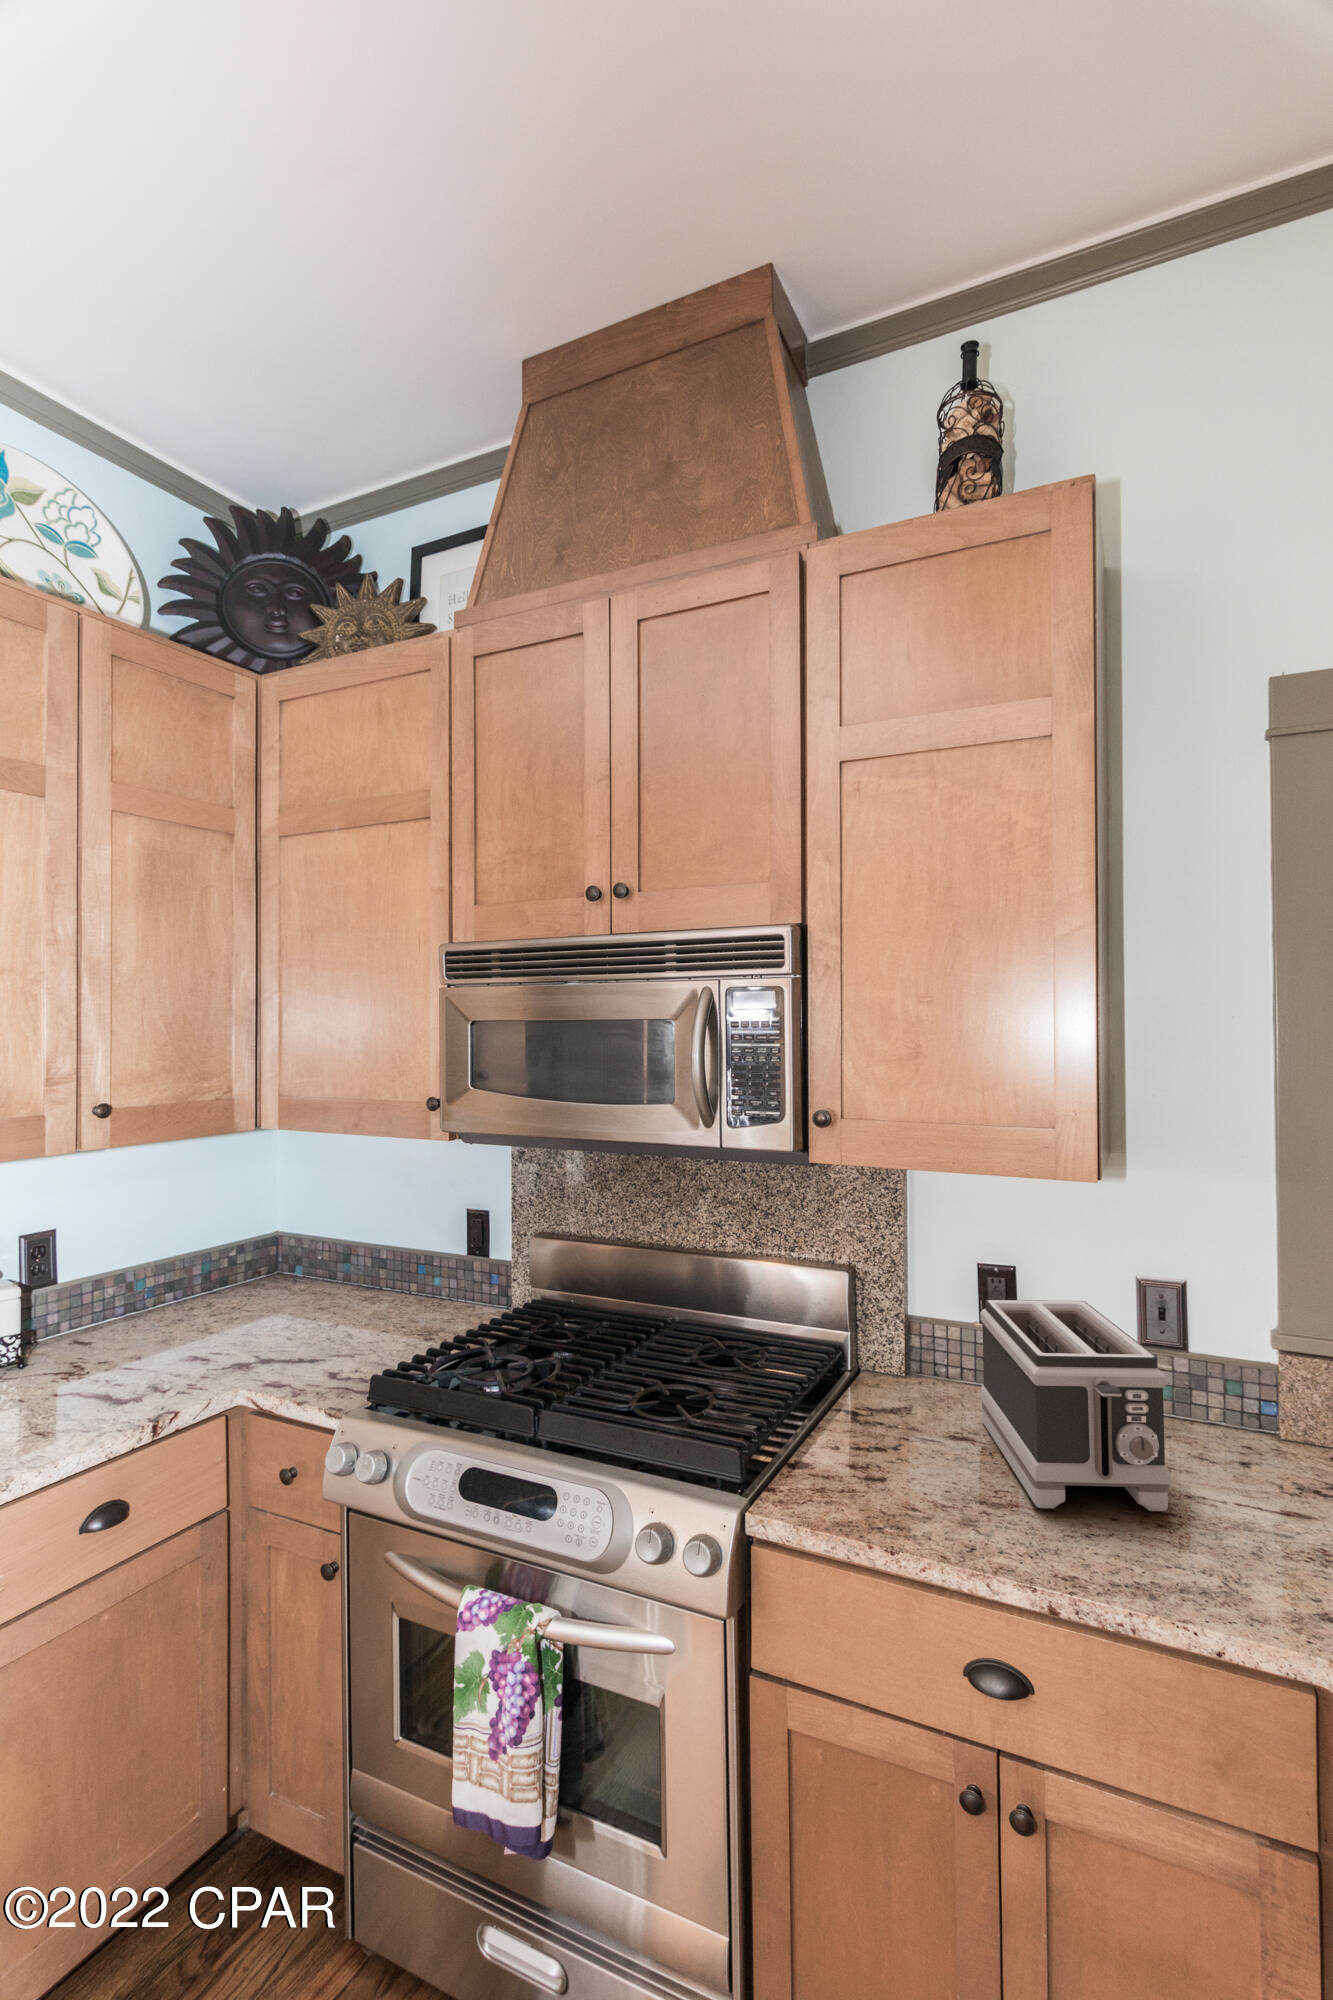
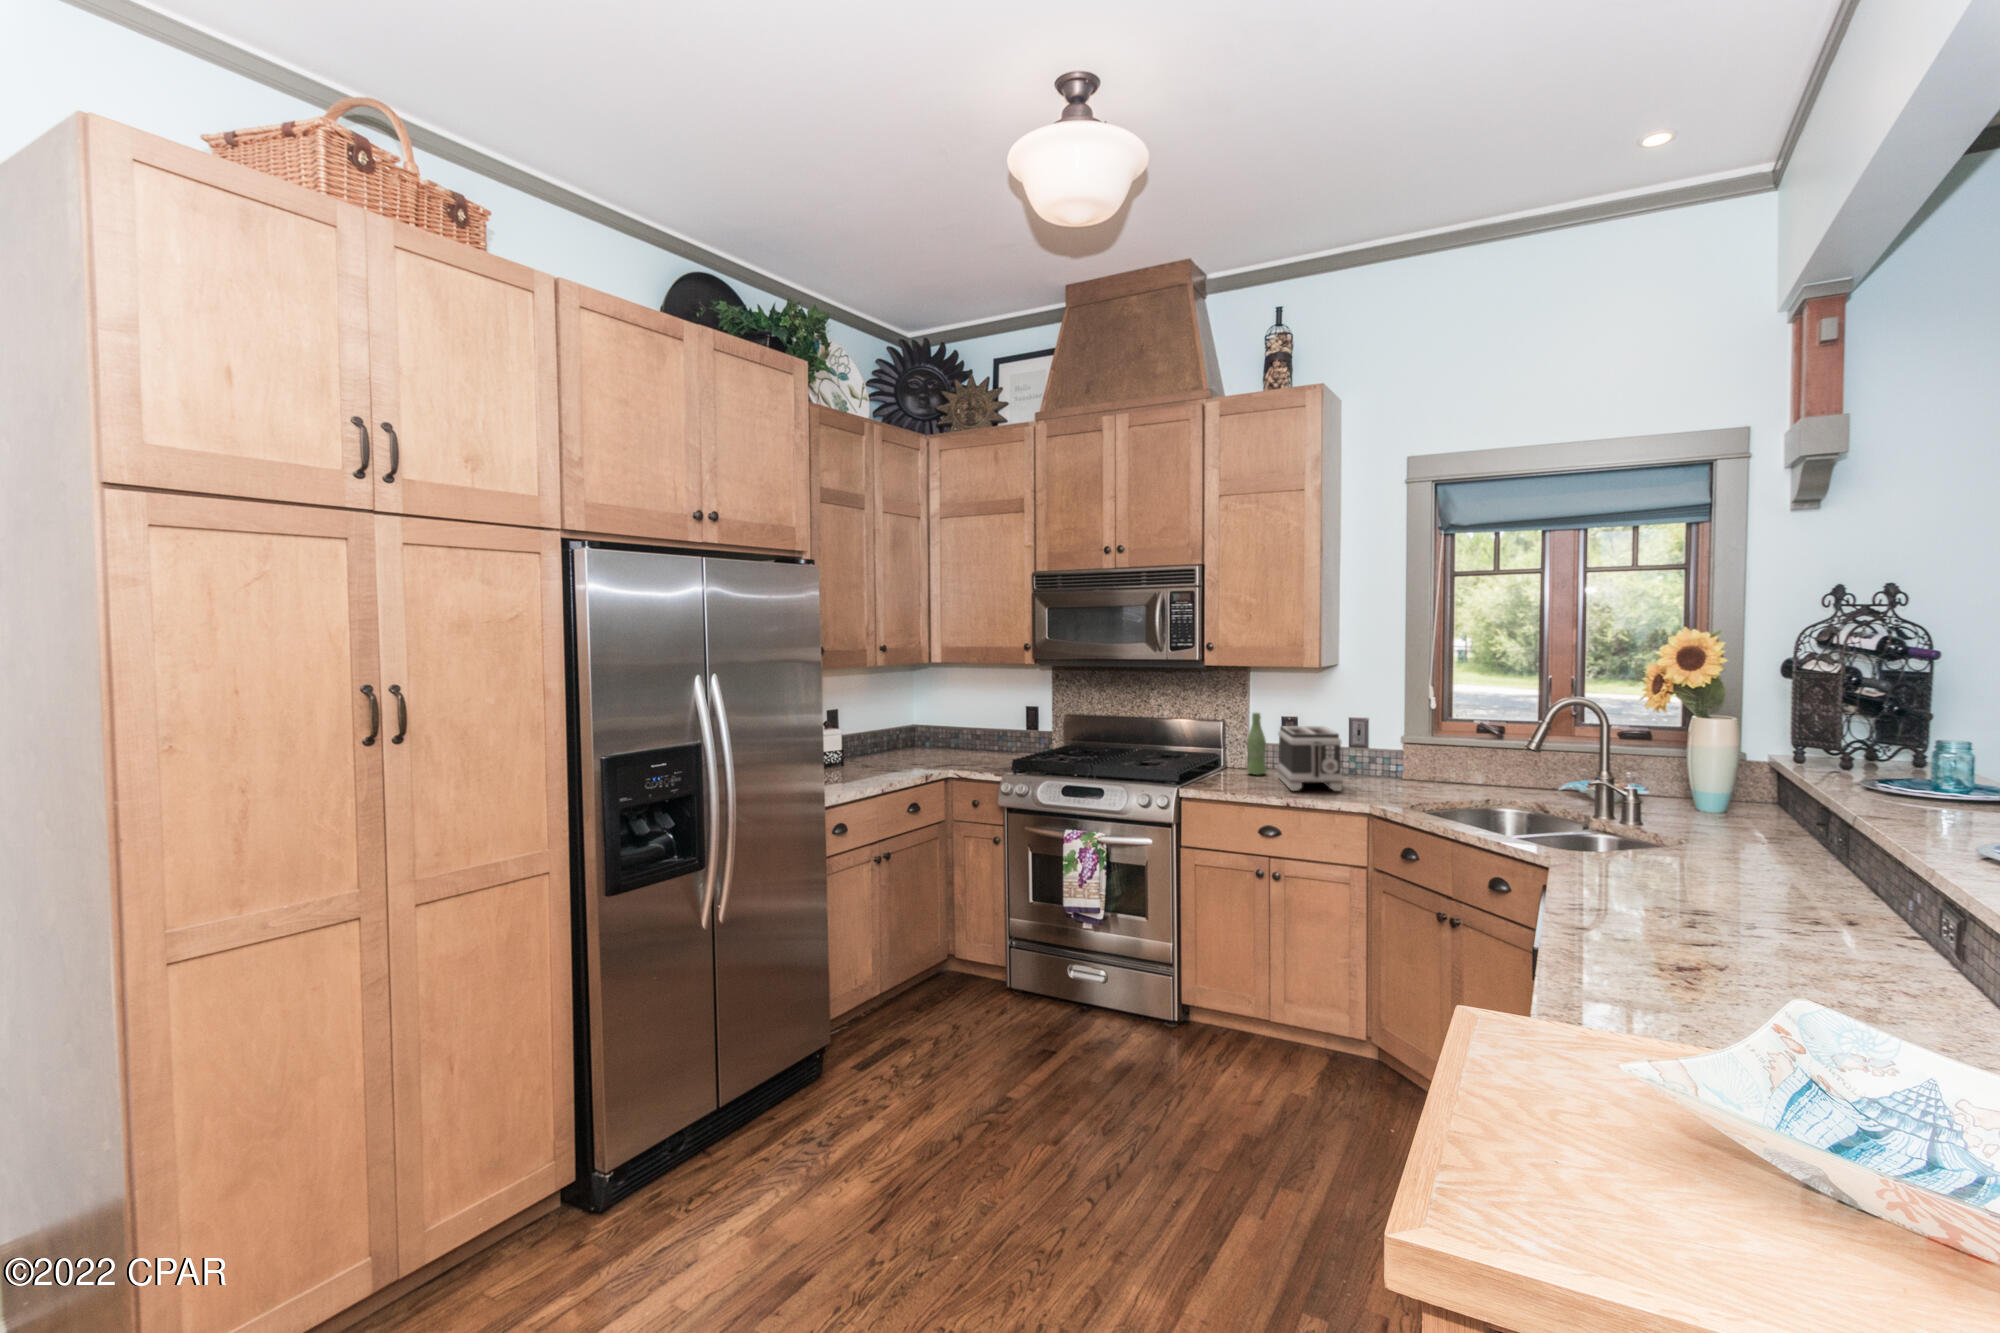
bottle: none [906,1260,952,1407] -> present [1247,713,1266,775]

